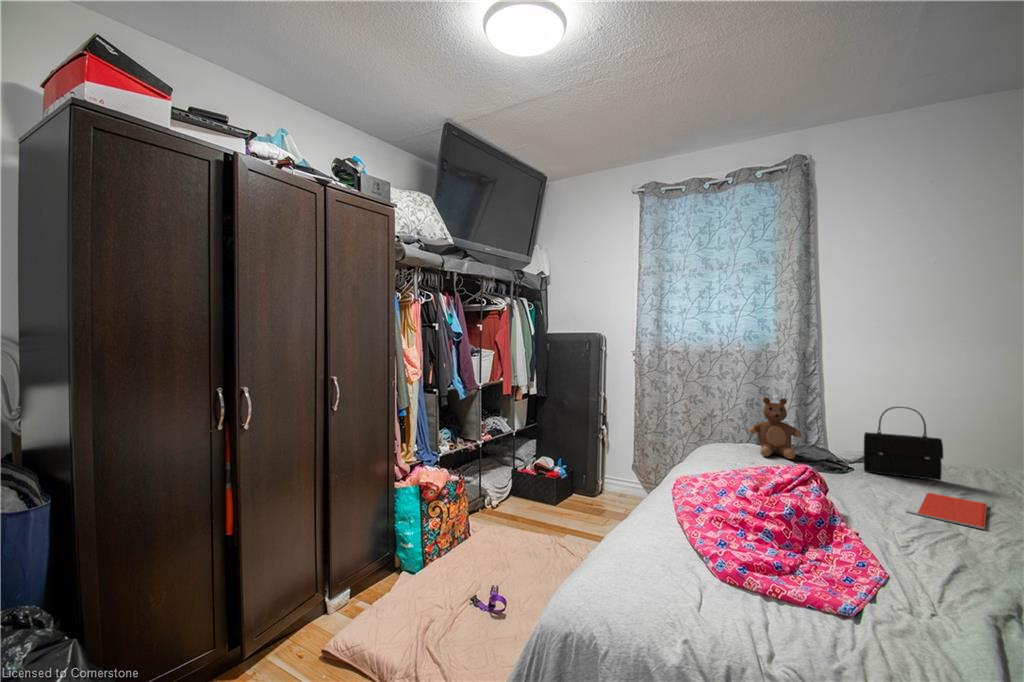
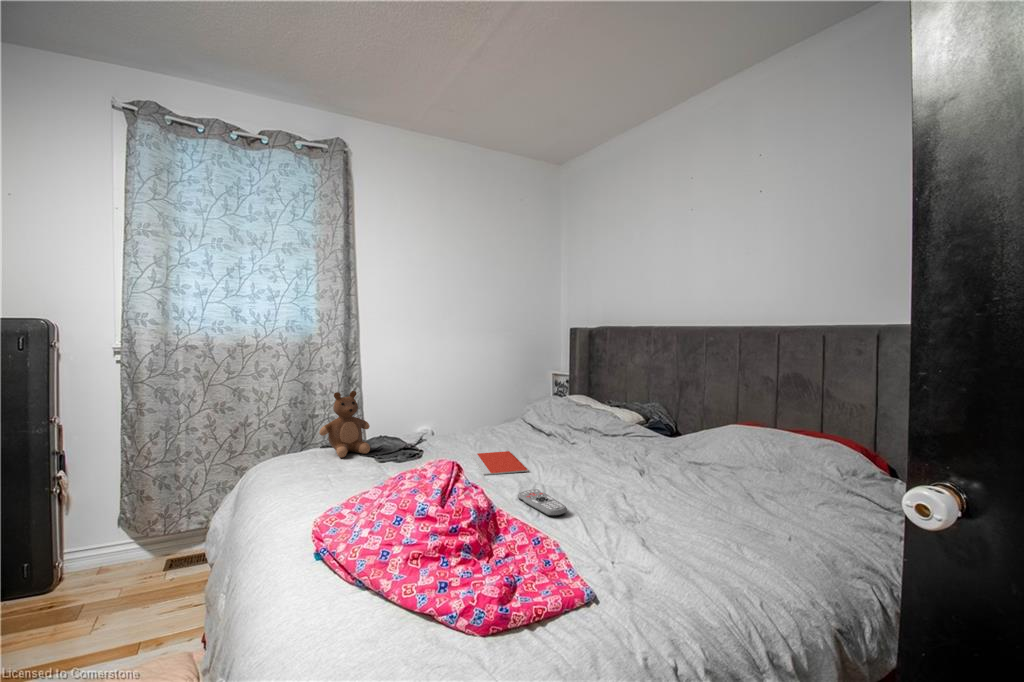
handbag: present [864,407,943,481] -> none [425,386,474,449]
remote control: none [918,537,974,576] -> present [518,489,567,516]

